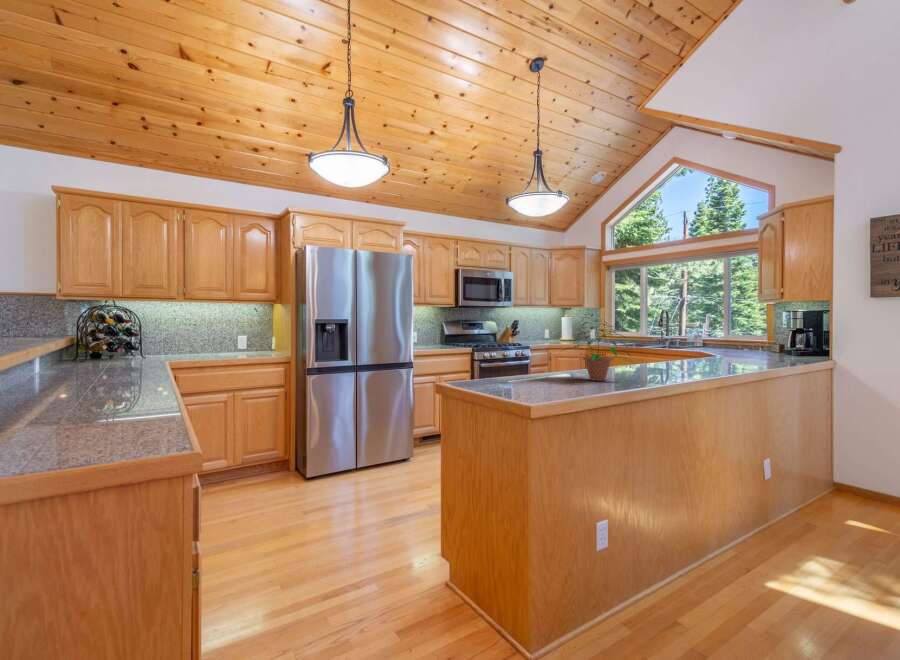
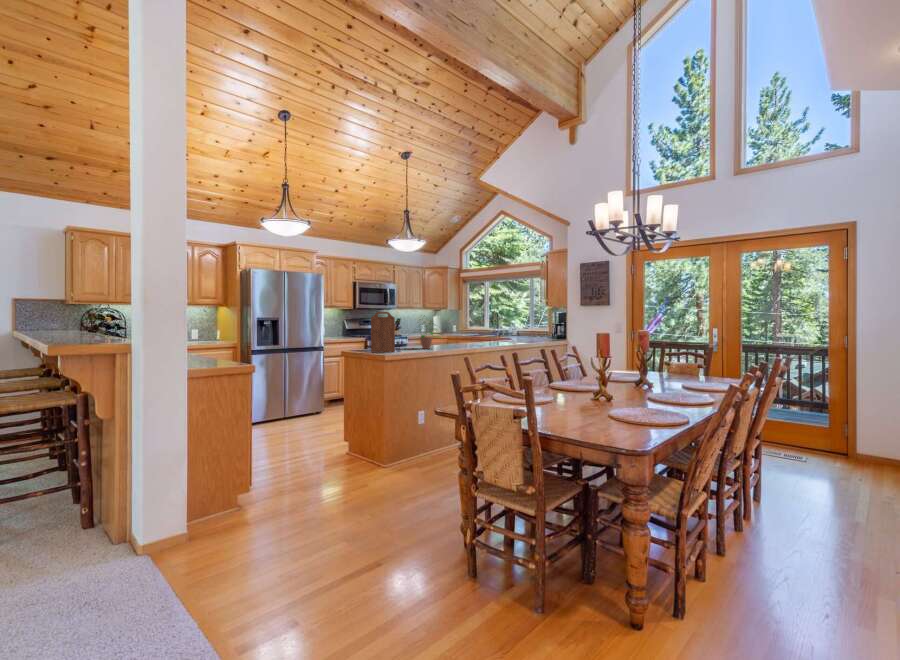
cutting board: none [493,306,544,392] -> present [371,312,395,353]

